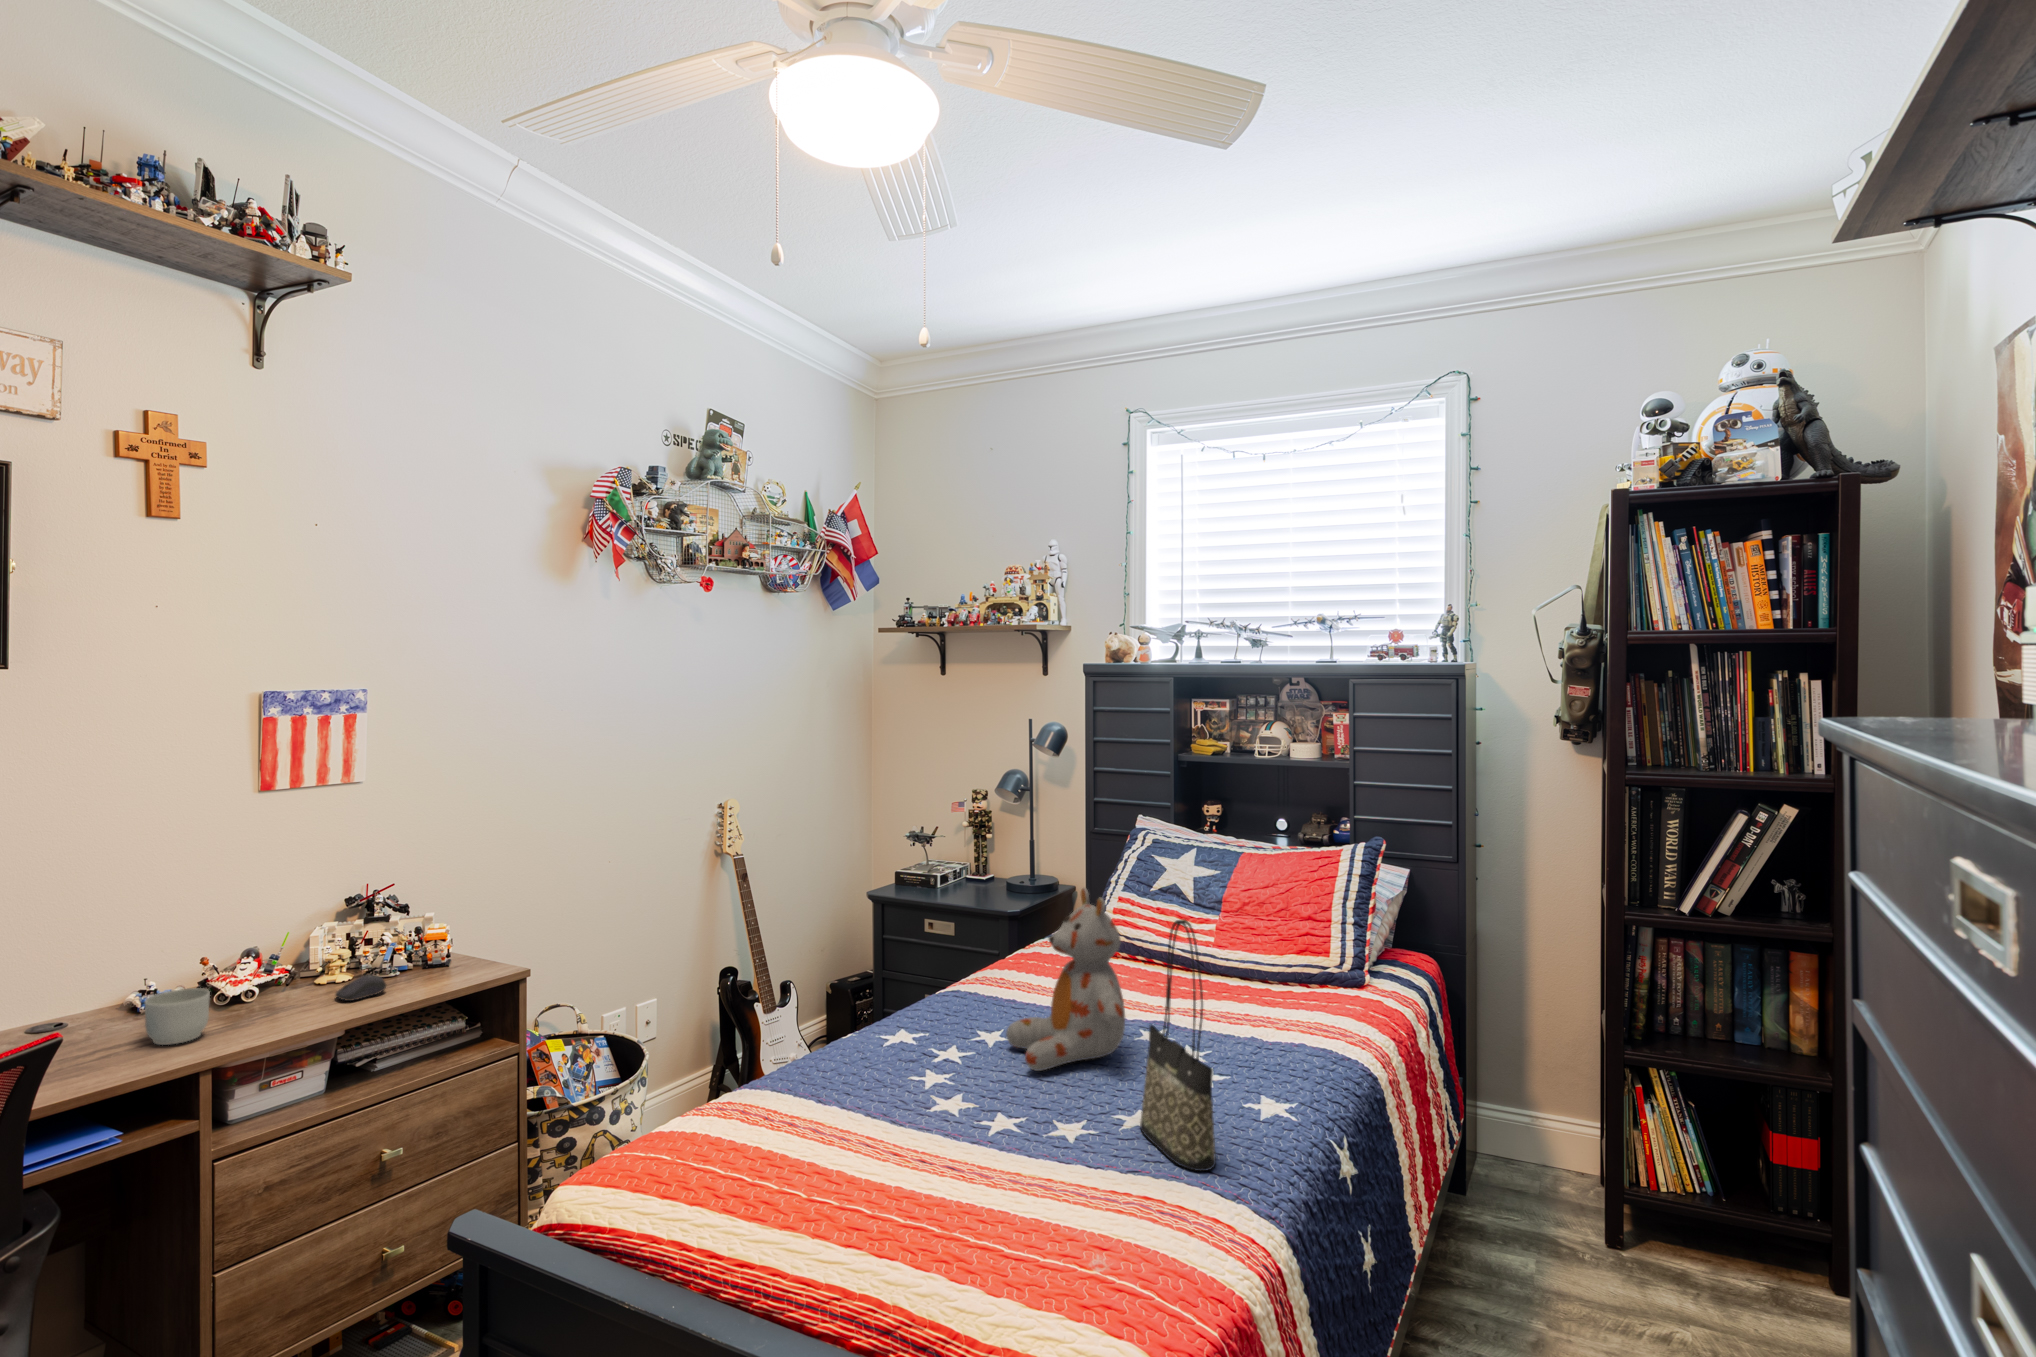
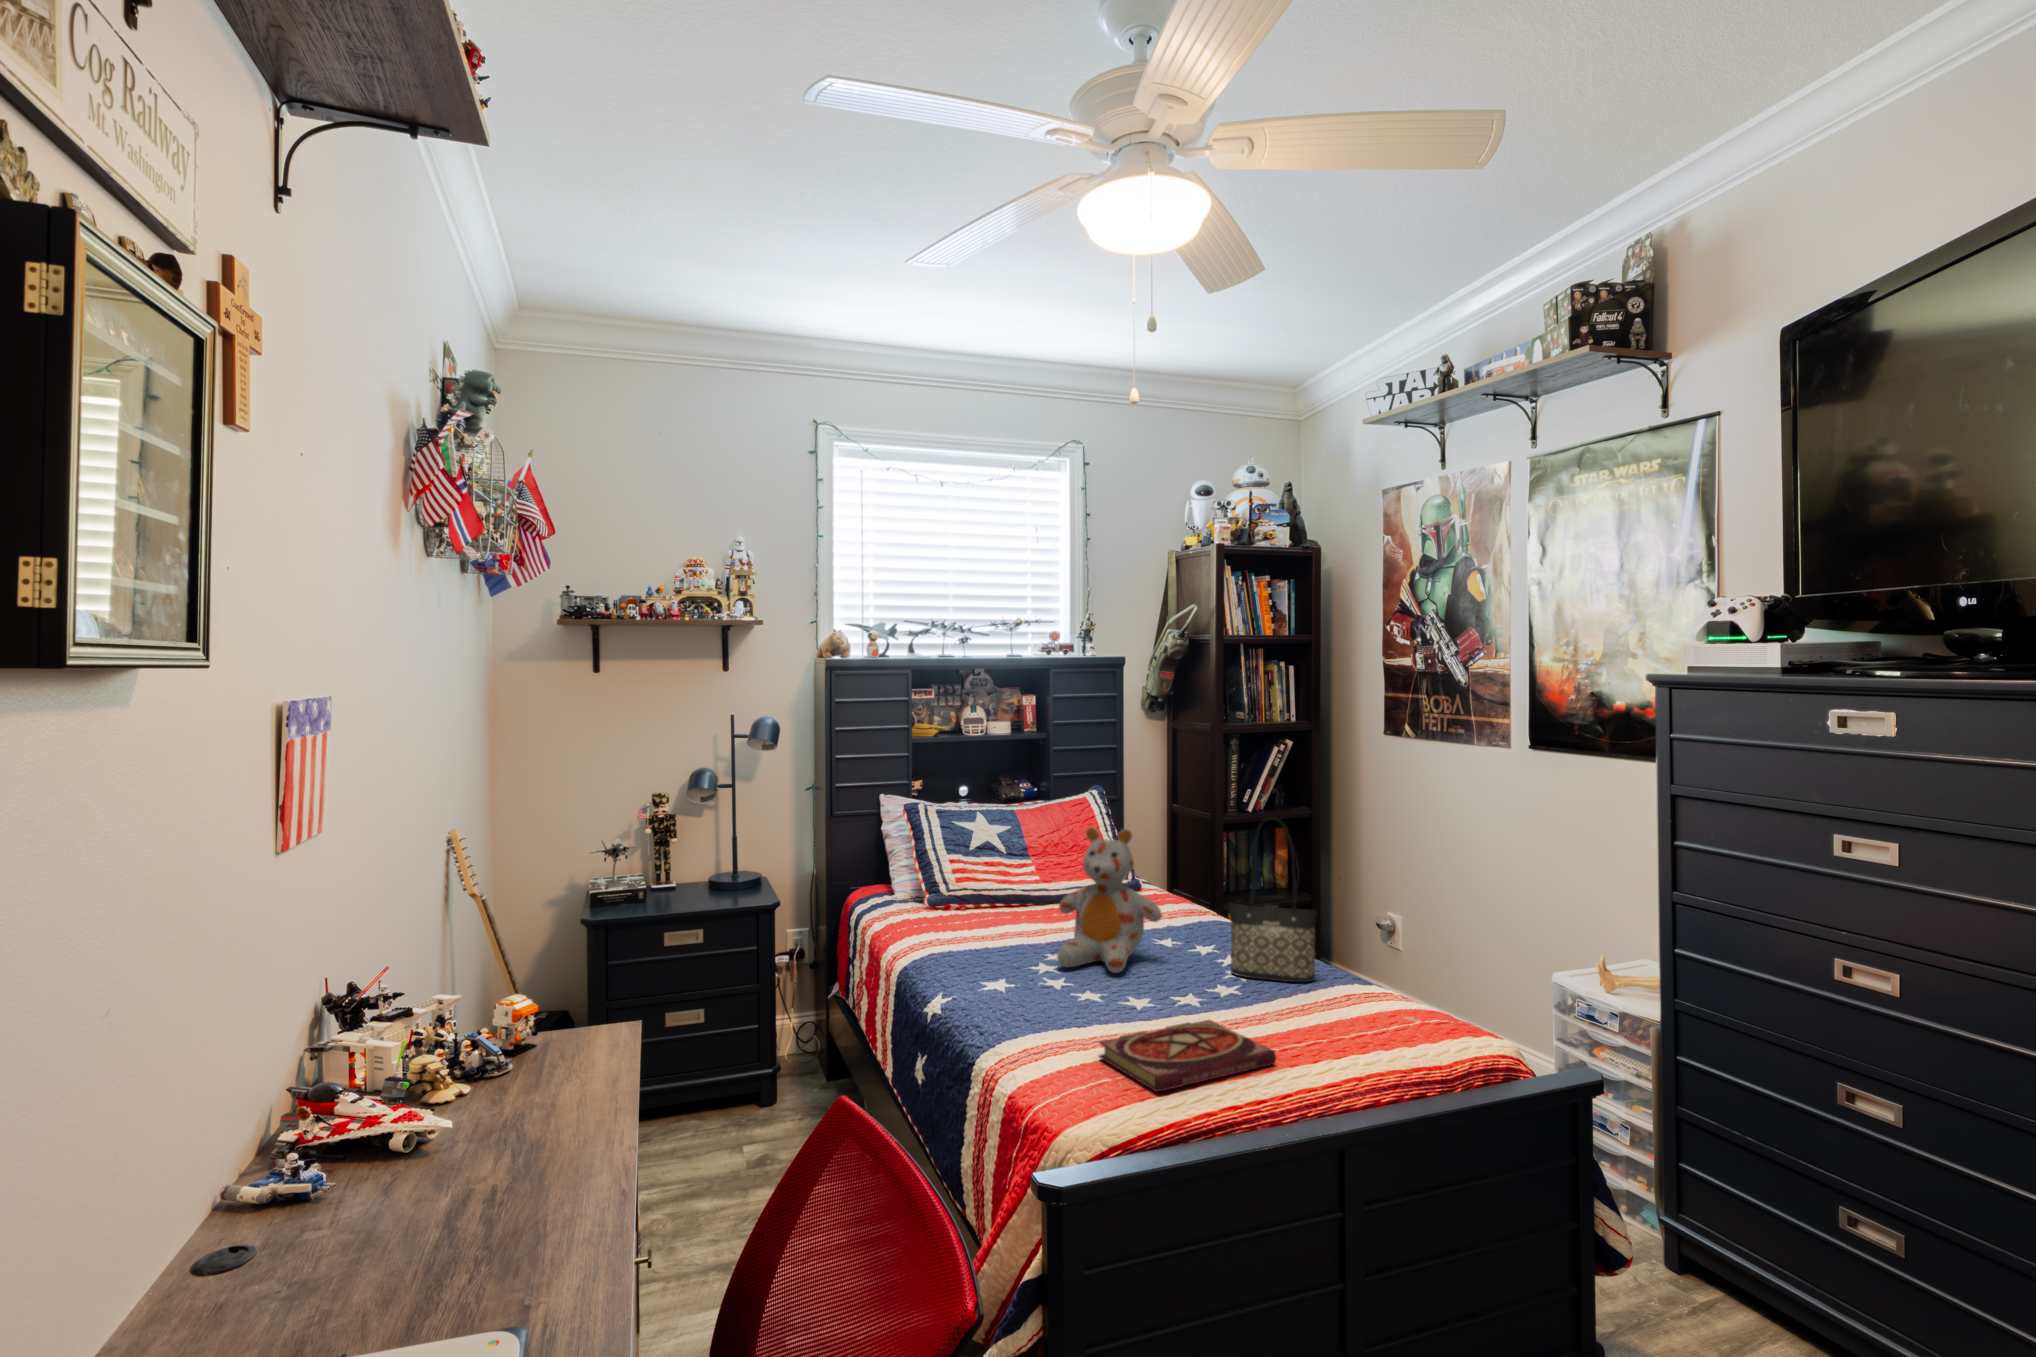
computer mouse: present [335,975,386,1001] -> none [503,1062,549,1101]
mug: present [145,988,210,1045] -> none [422,1106,518,1197]
book: none [701,1125,919,1233] -> present [1099,1020,1276,1092]

